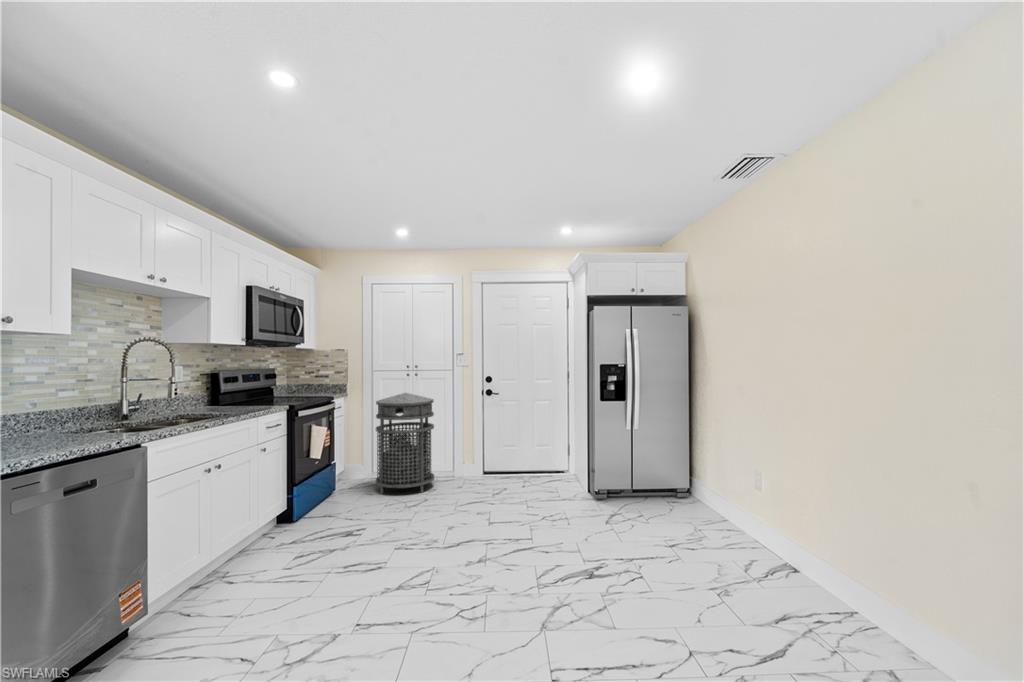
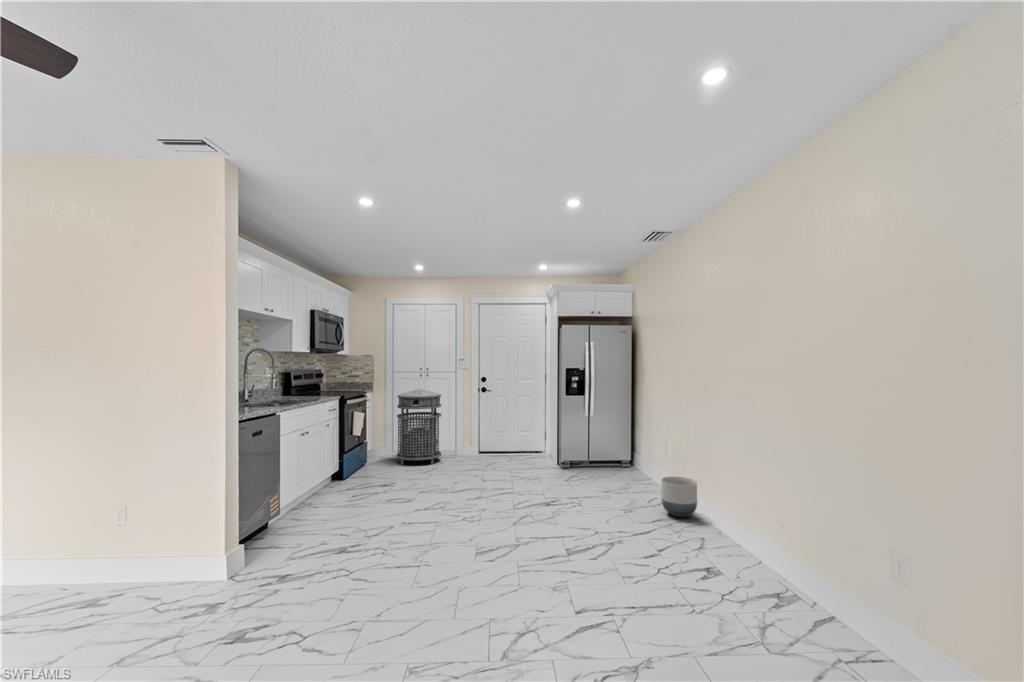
planter: none [771,534,836,605] -> present [661,477,697,517]

